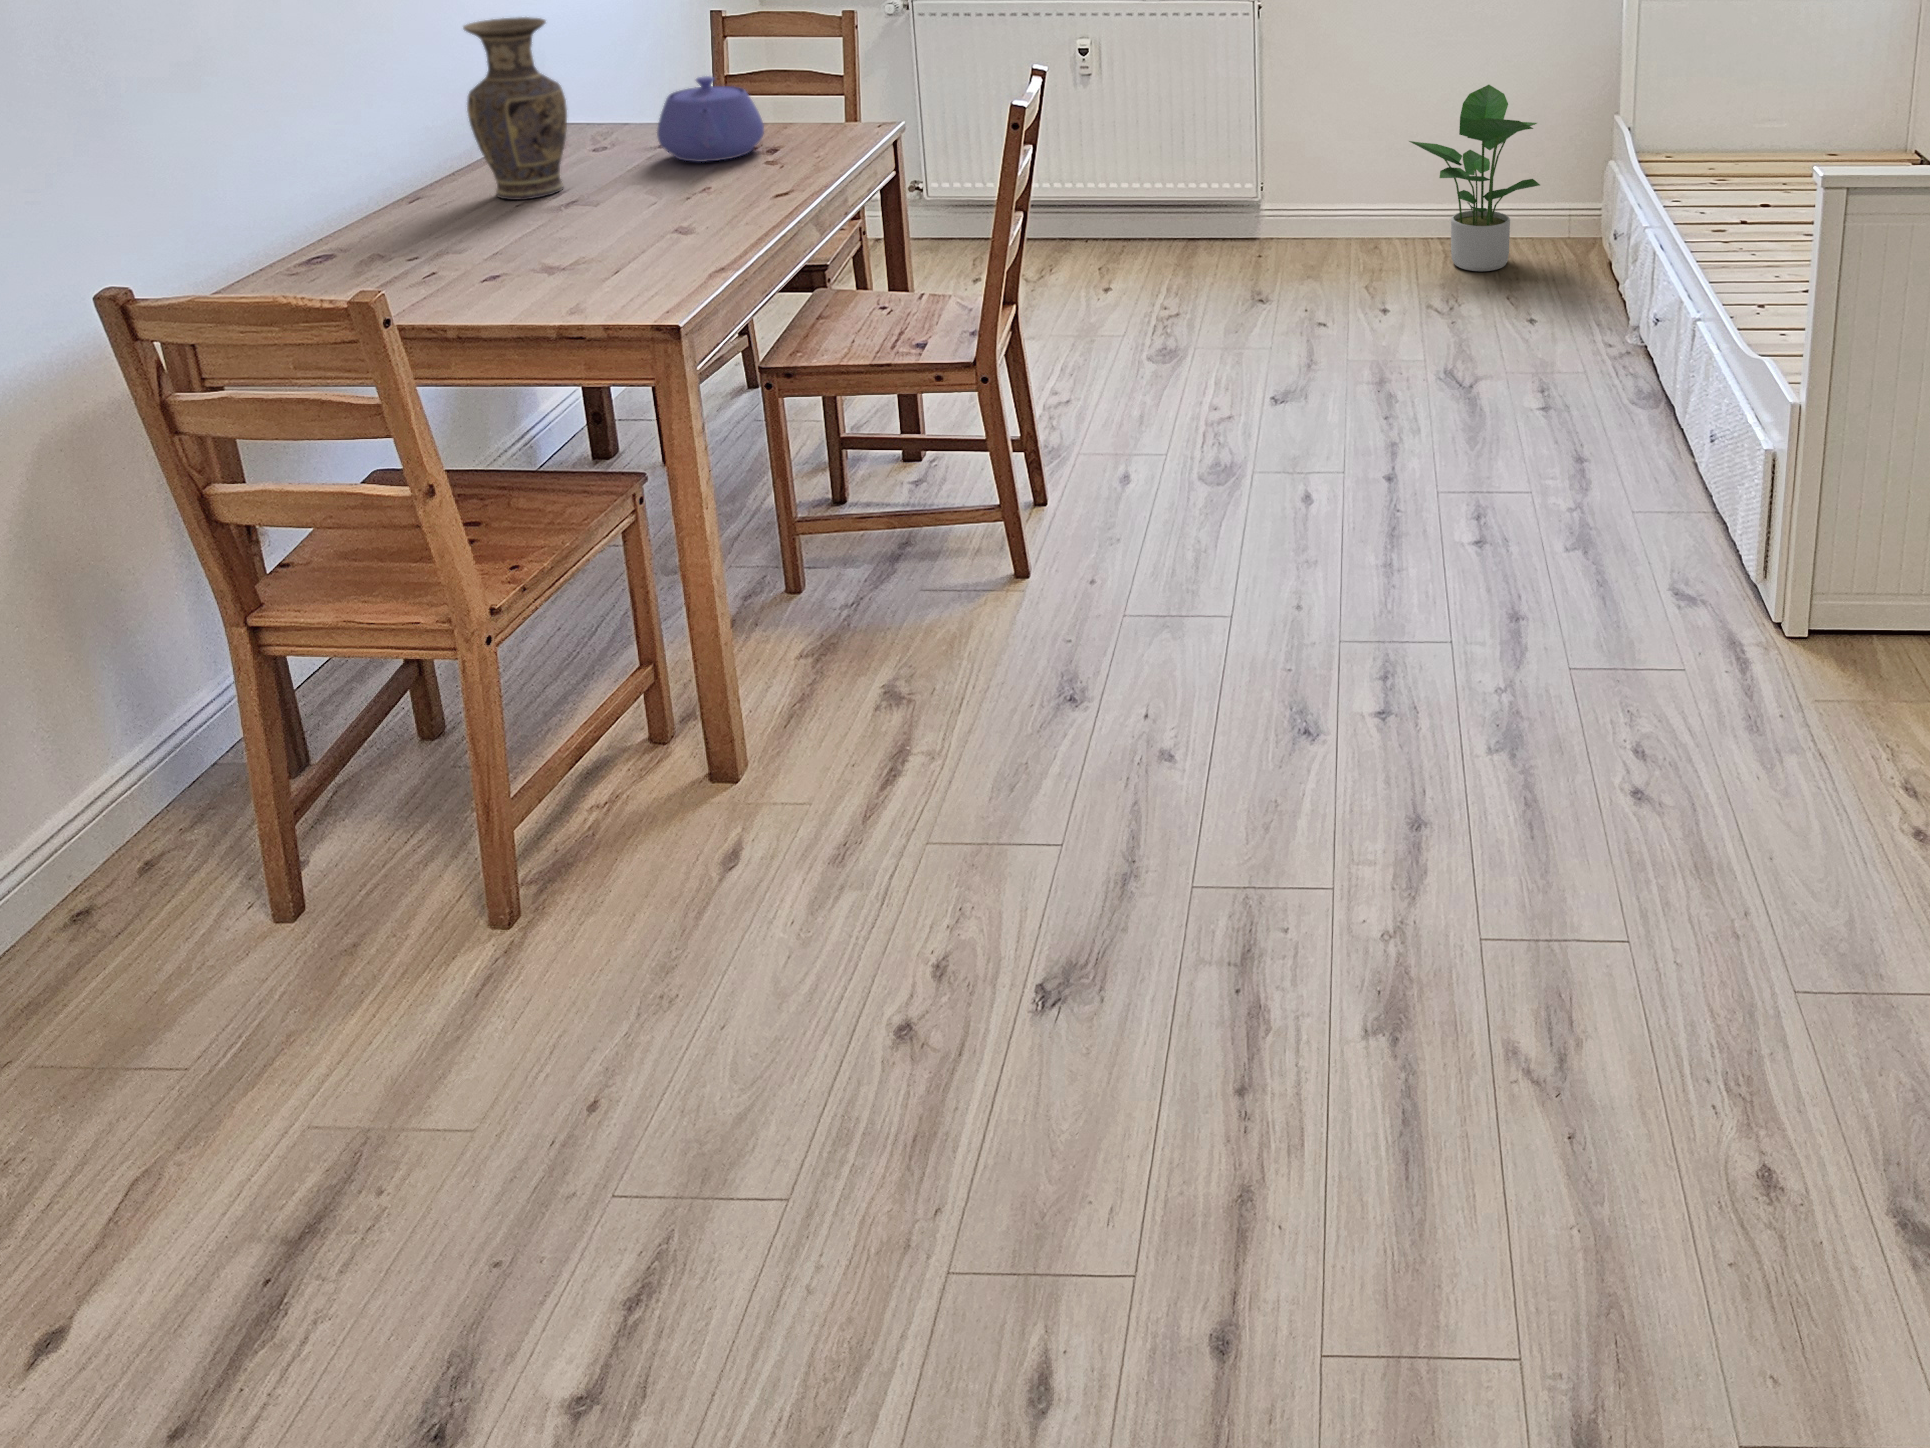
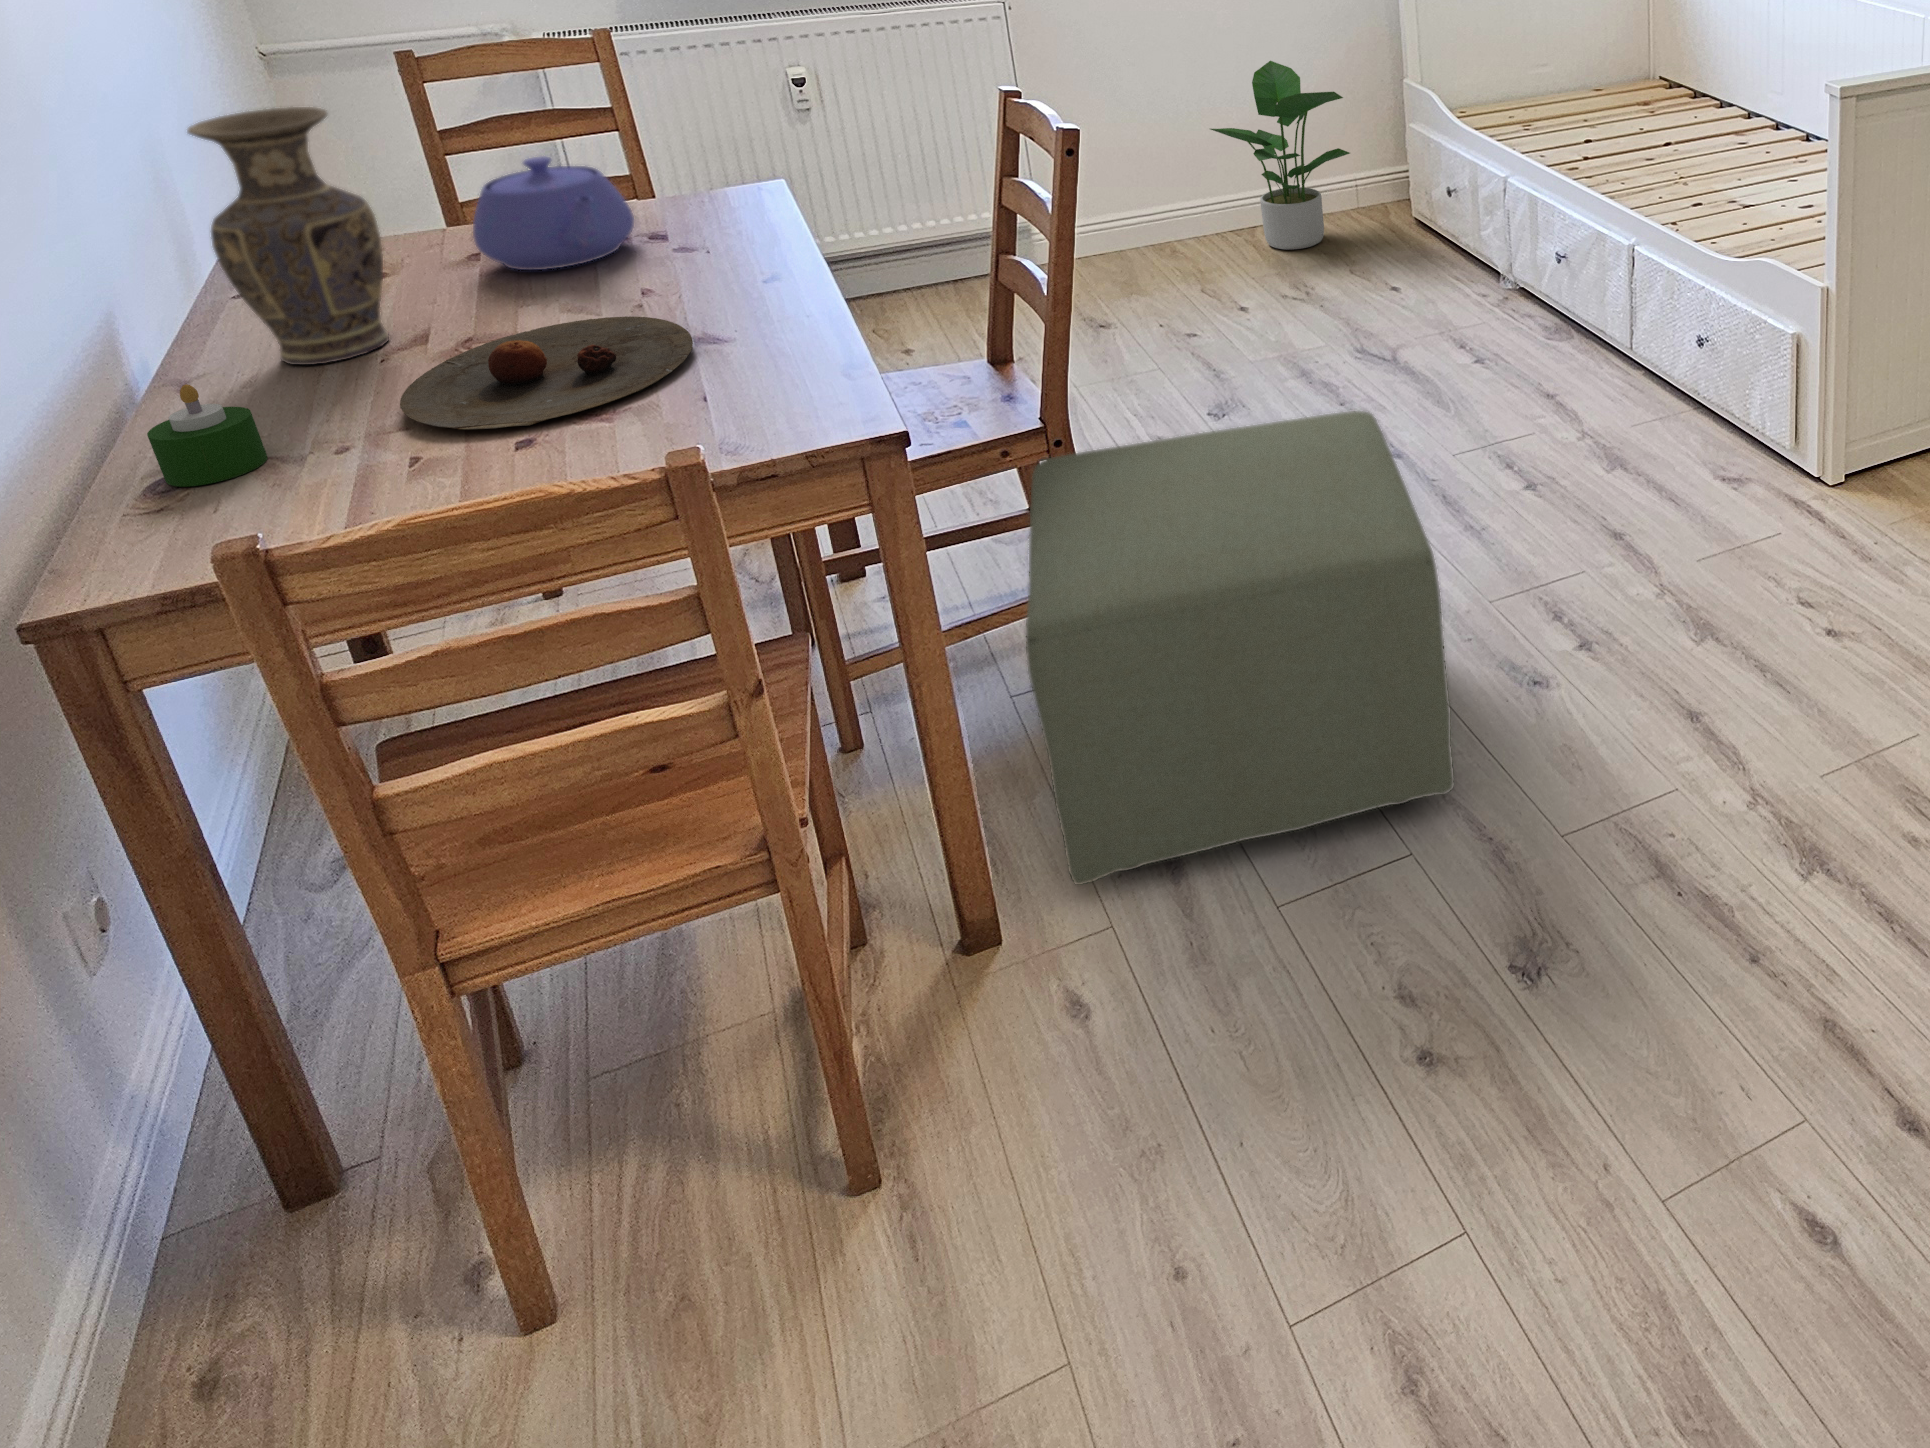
candle: none [341,192,408,261] -> present [147,384,268,487]
plate: none [480,198,682,263] -> present [400,316,693,429]
ottoman: none [779,388,1228,803] -> present [1026,411,1454,885]

